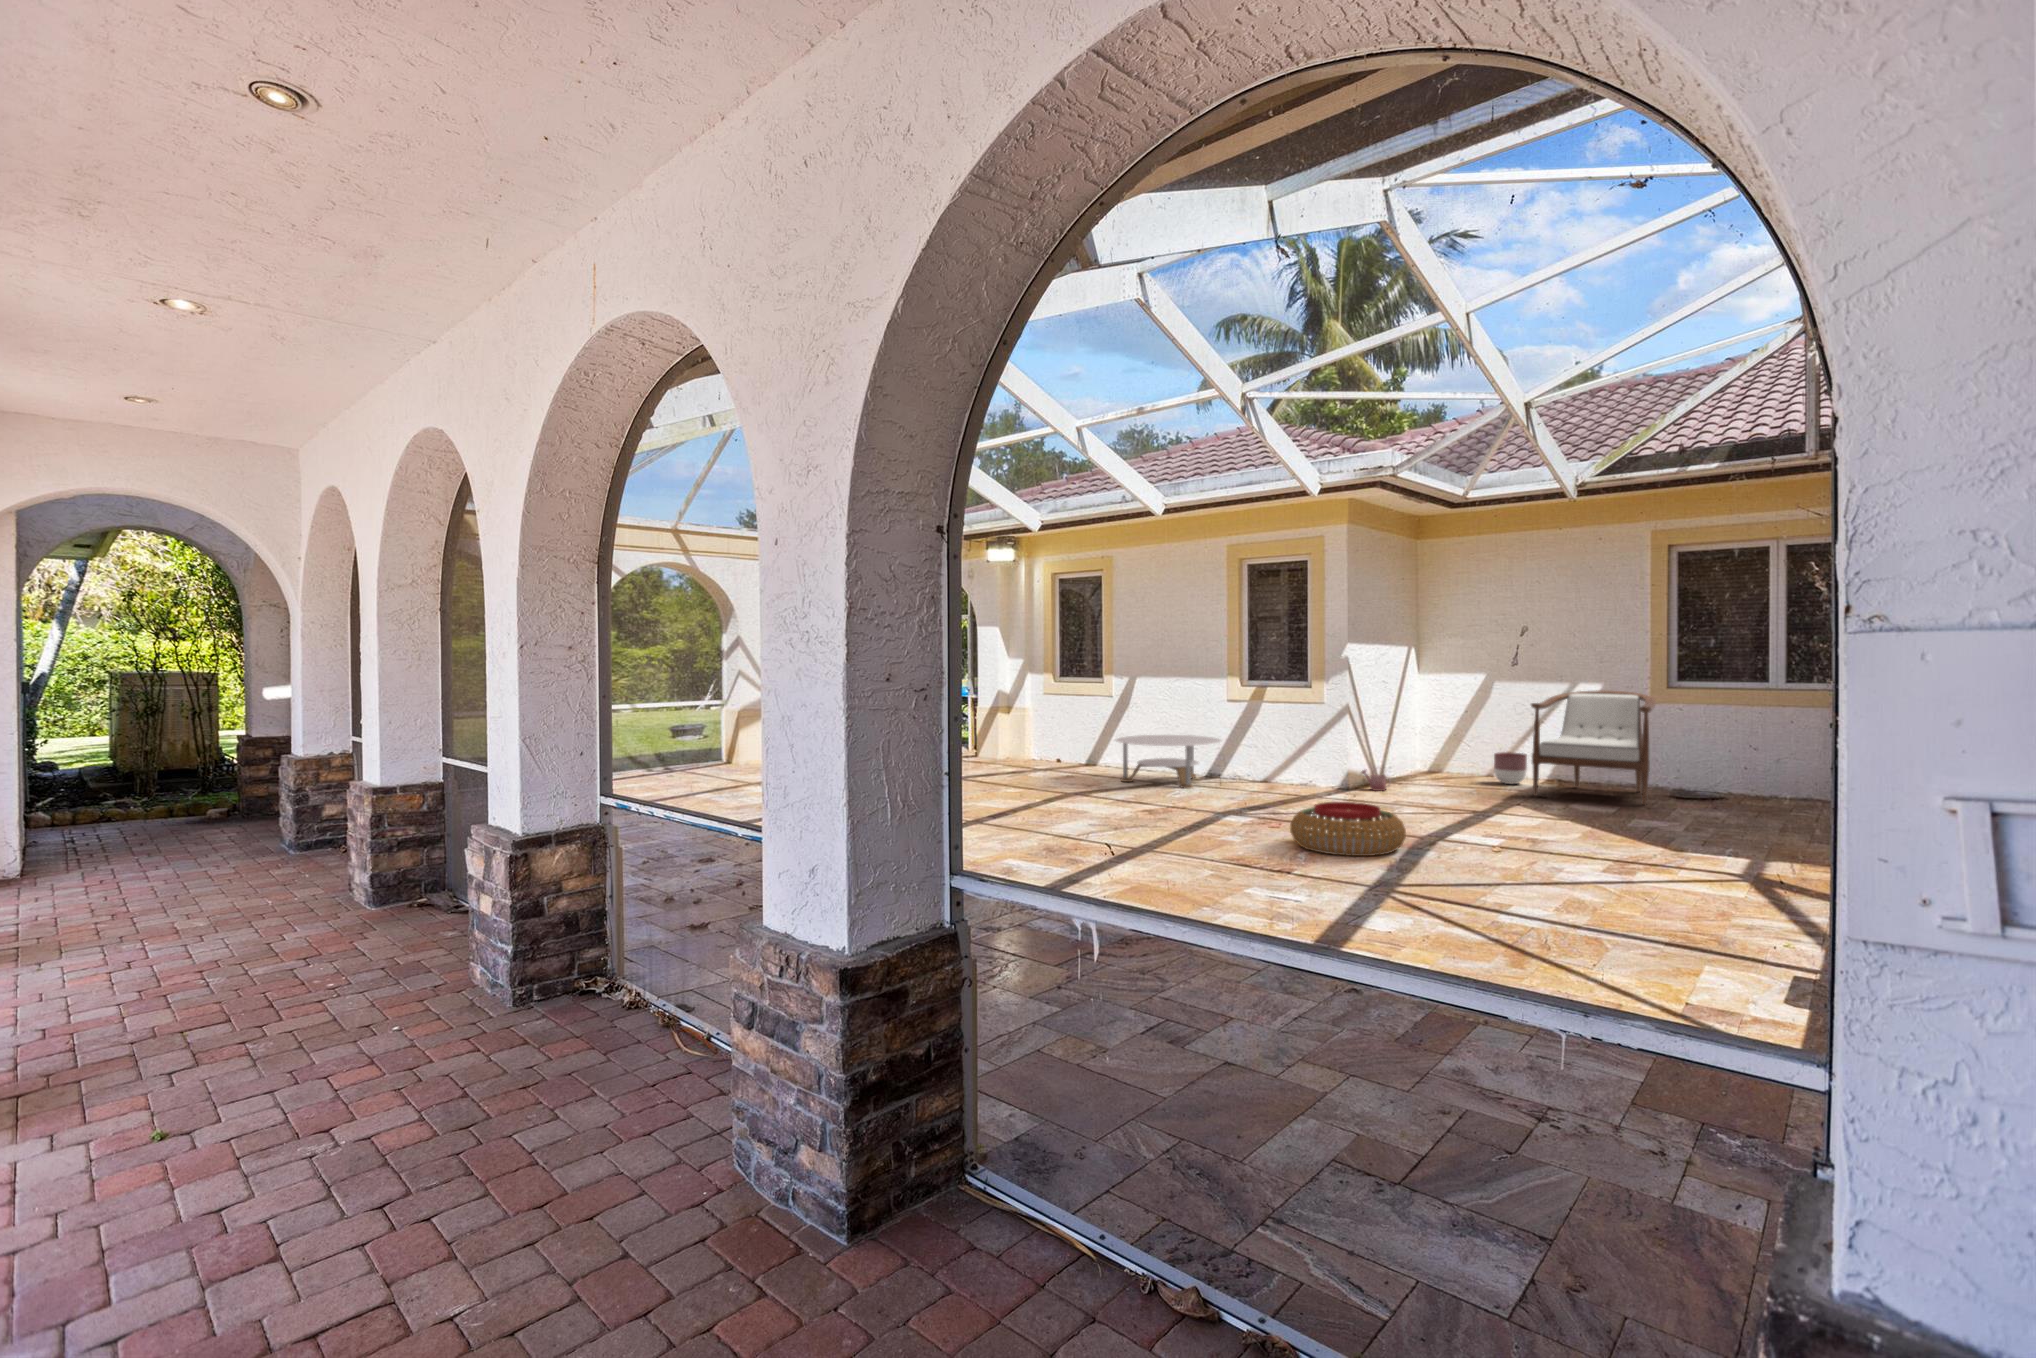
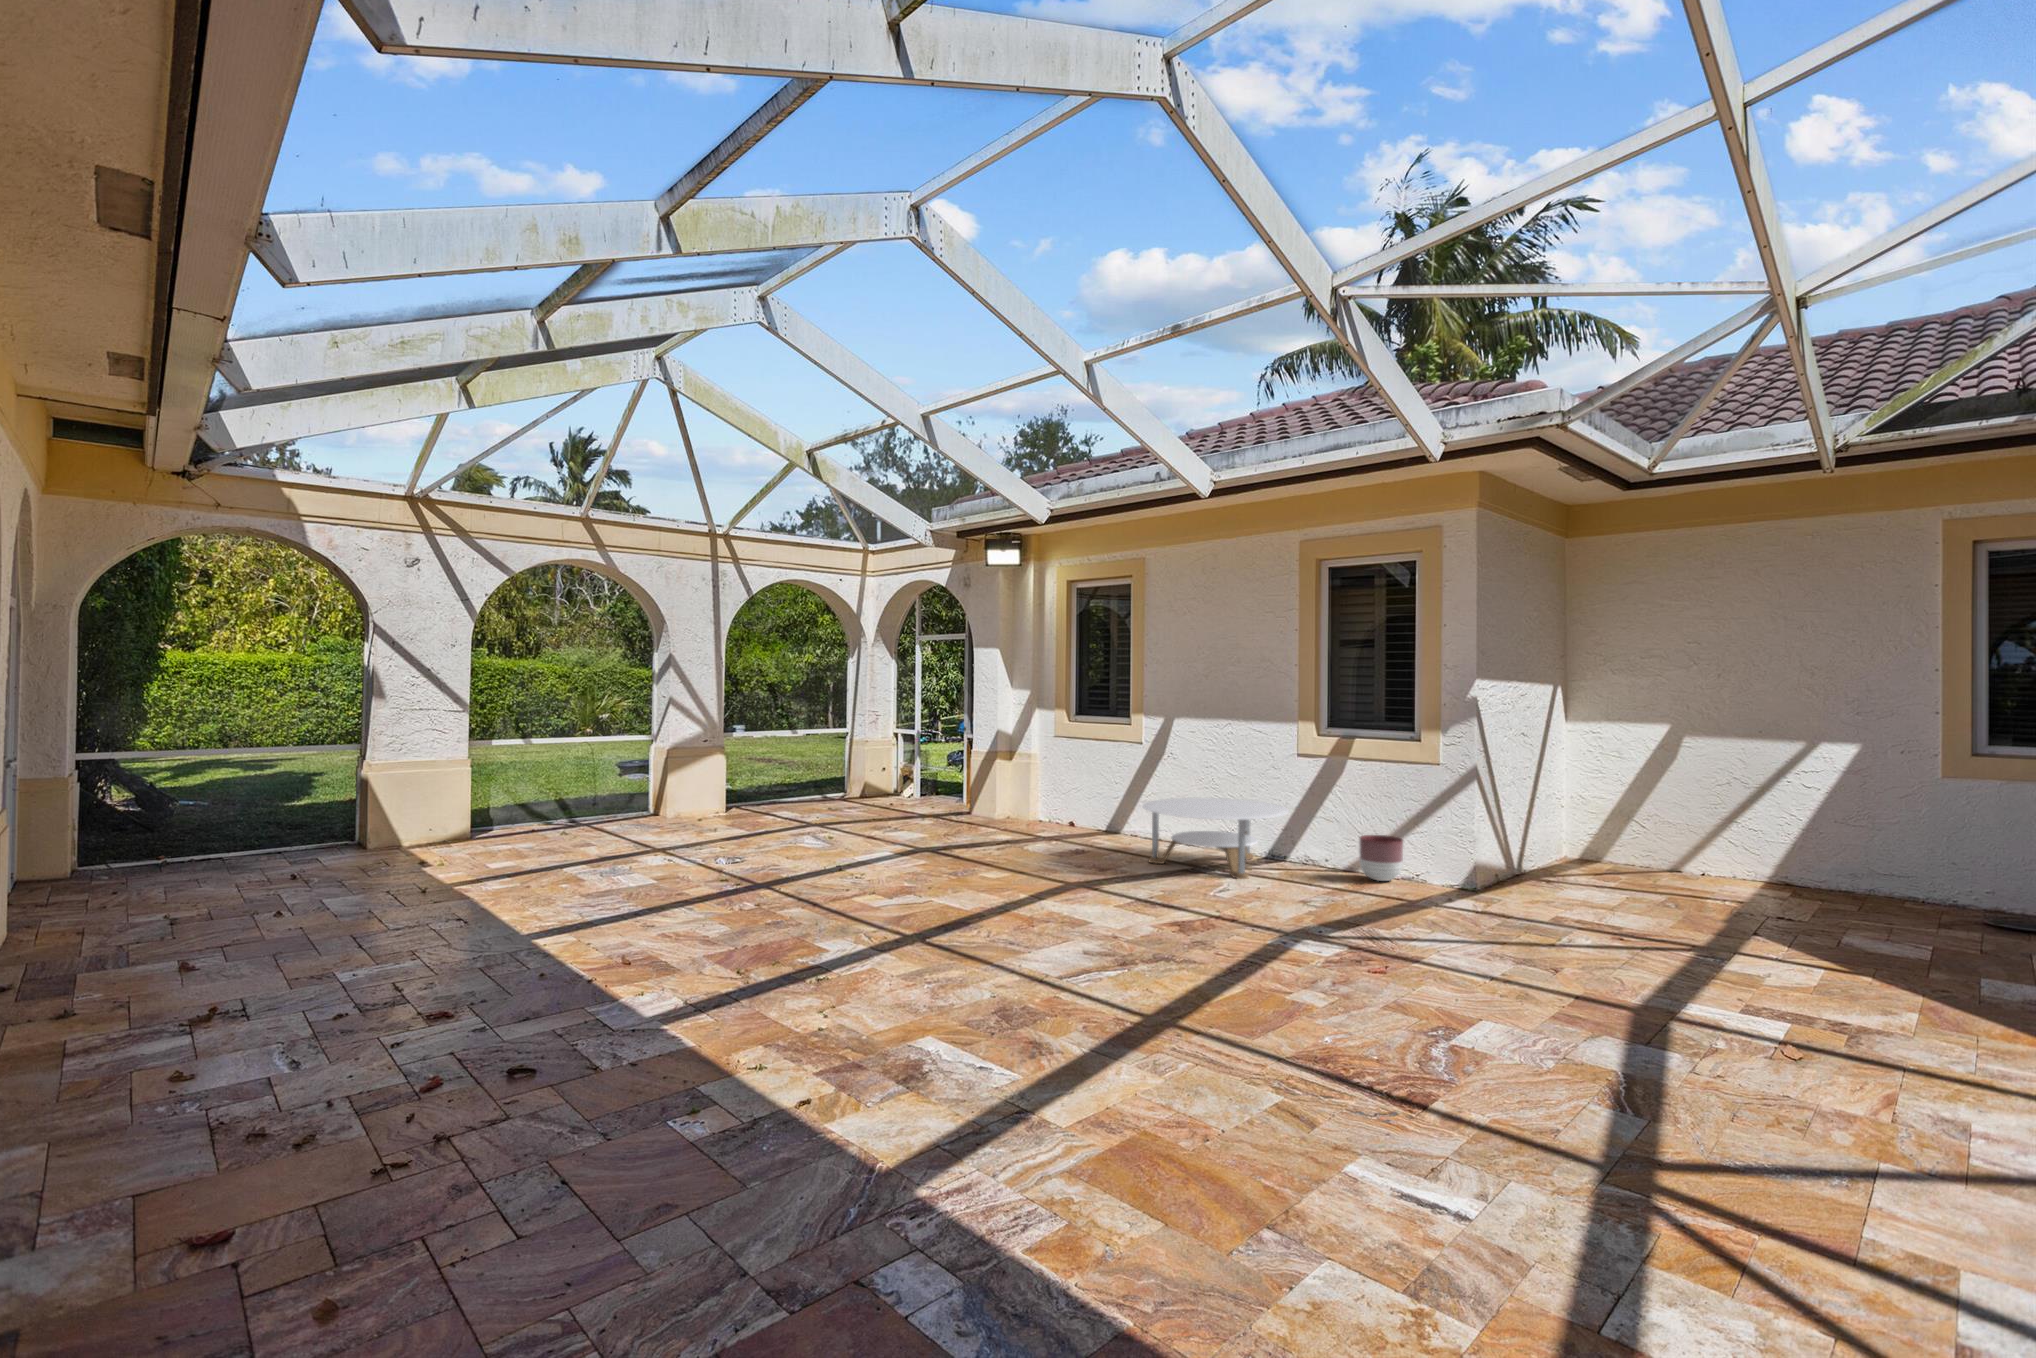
armchair: present [1531,690,1656,805] -> none [1759,756,1971,942]
planter: present [1494,752,1527,784] -> present [1359,835,1403,881]
watering can: present [1362,770,1387,791] -> none [1491,859,1539,894]
pouf: present [1290,802,1406,856] -> none [1411,947,1620,1059]

